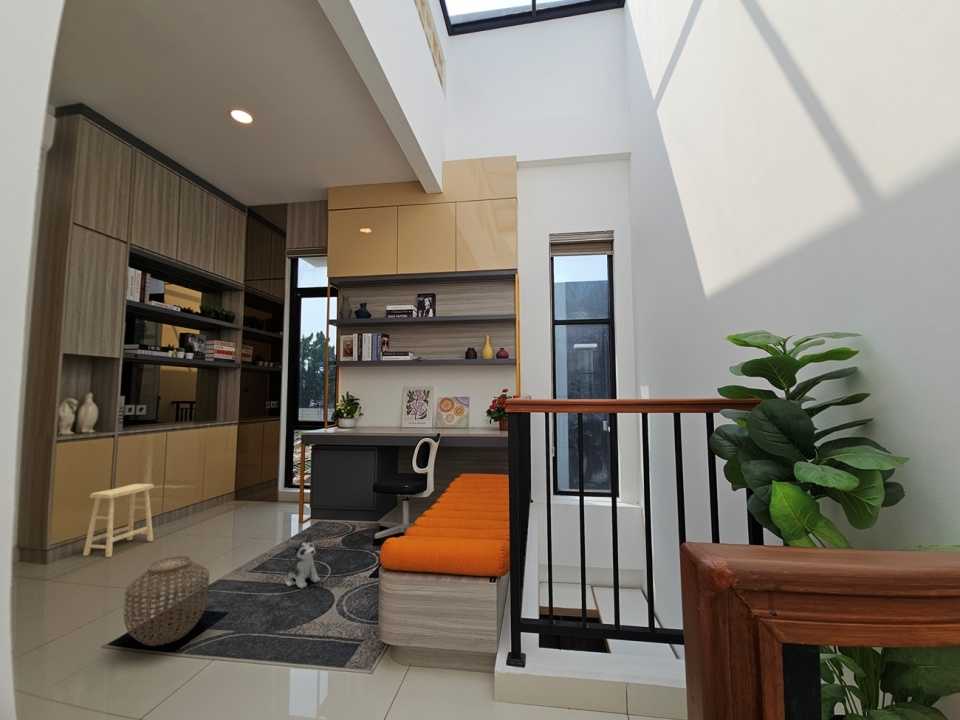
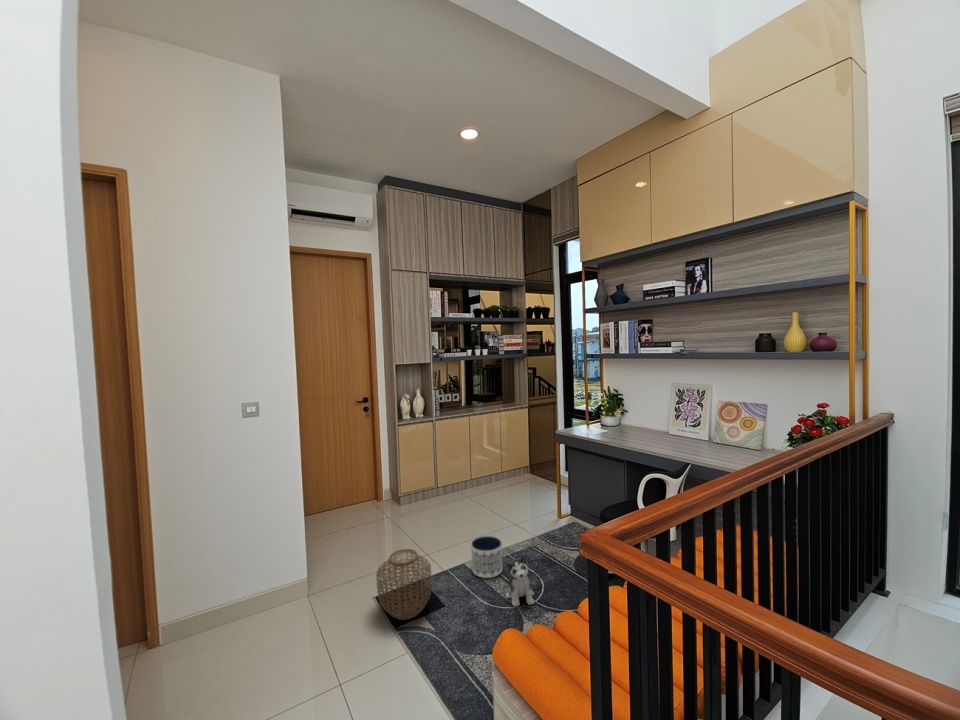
footstool: present [83,484,154,557] -> none [418,457,459,512]
planter: none [229,539,268,583] -> present [471,536,503,578]

